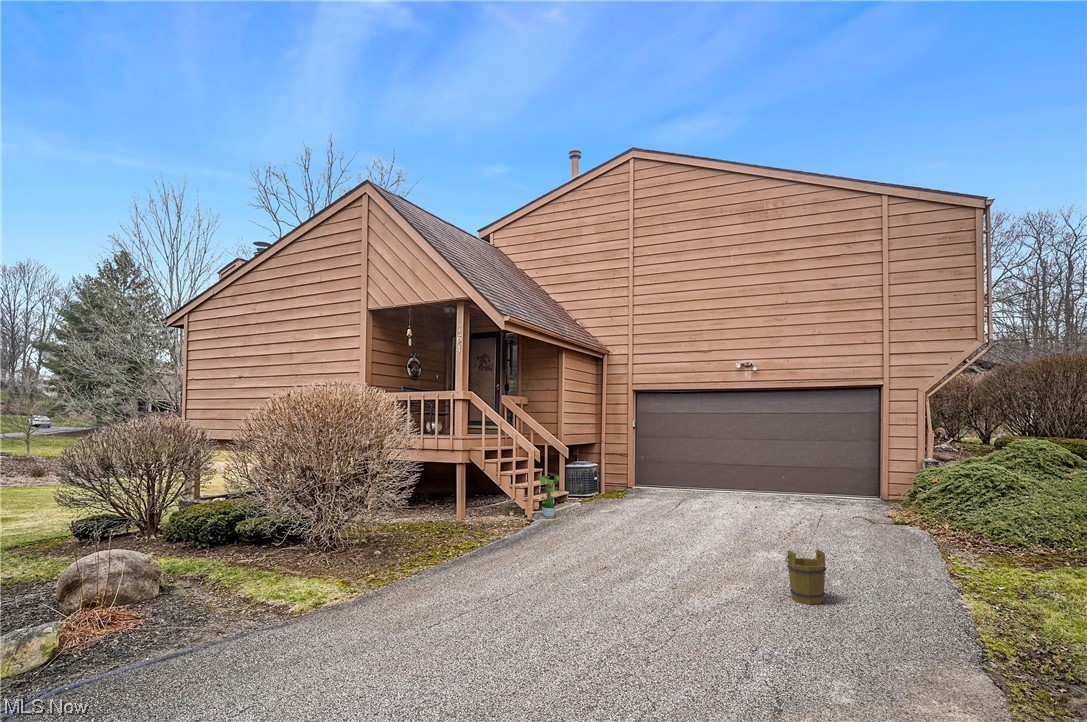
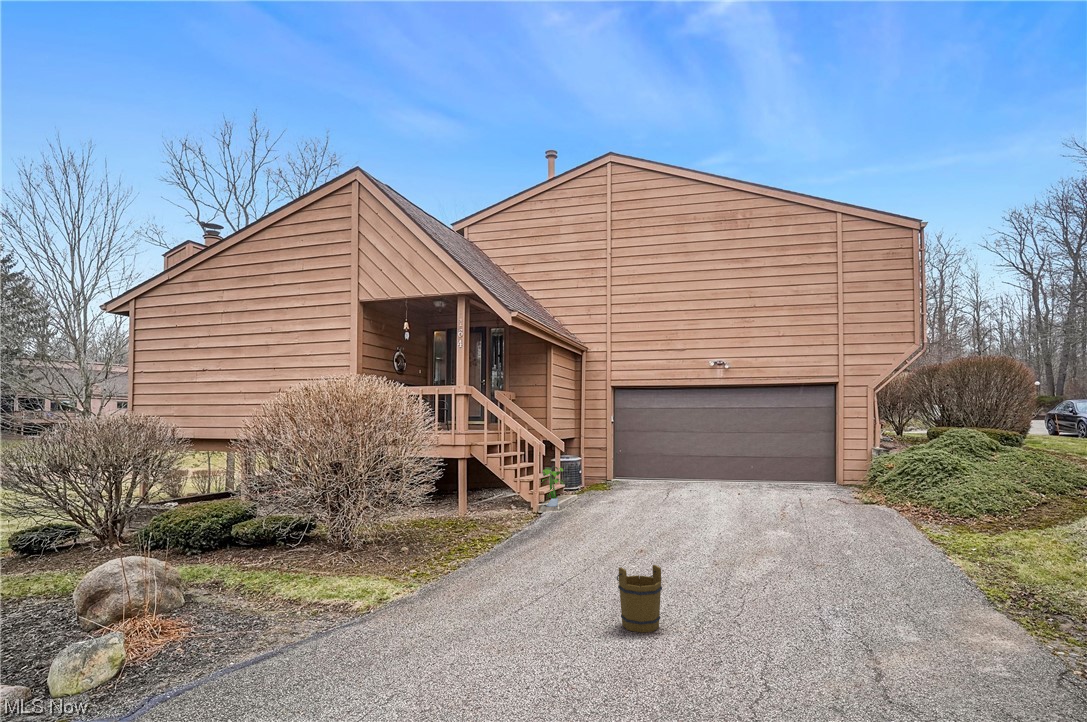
bucket: present [785,550,826,604] -> present [617,565,662,633]

